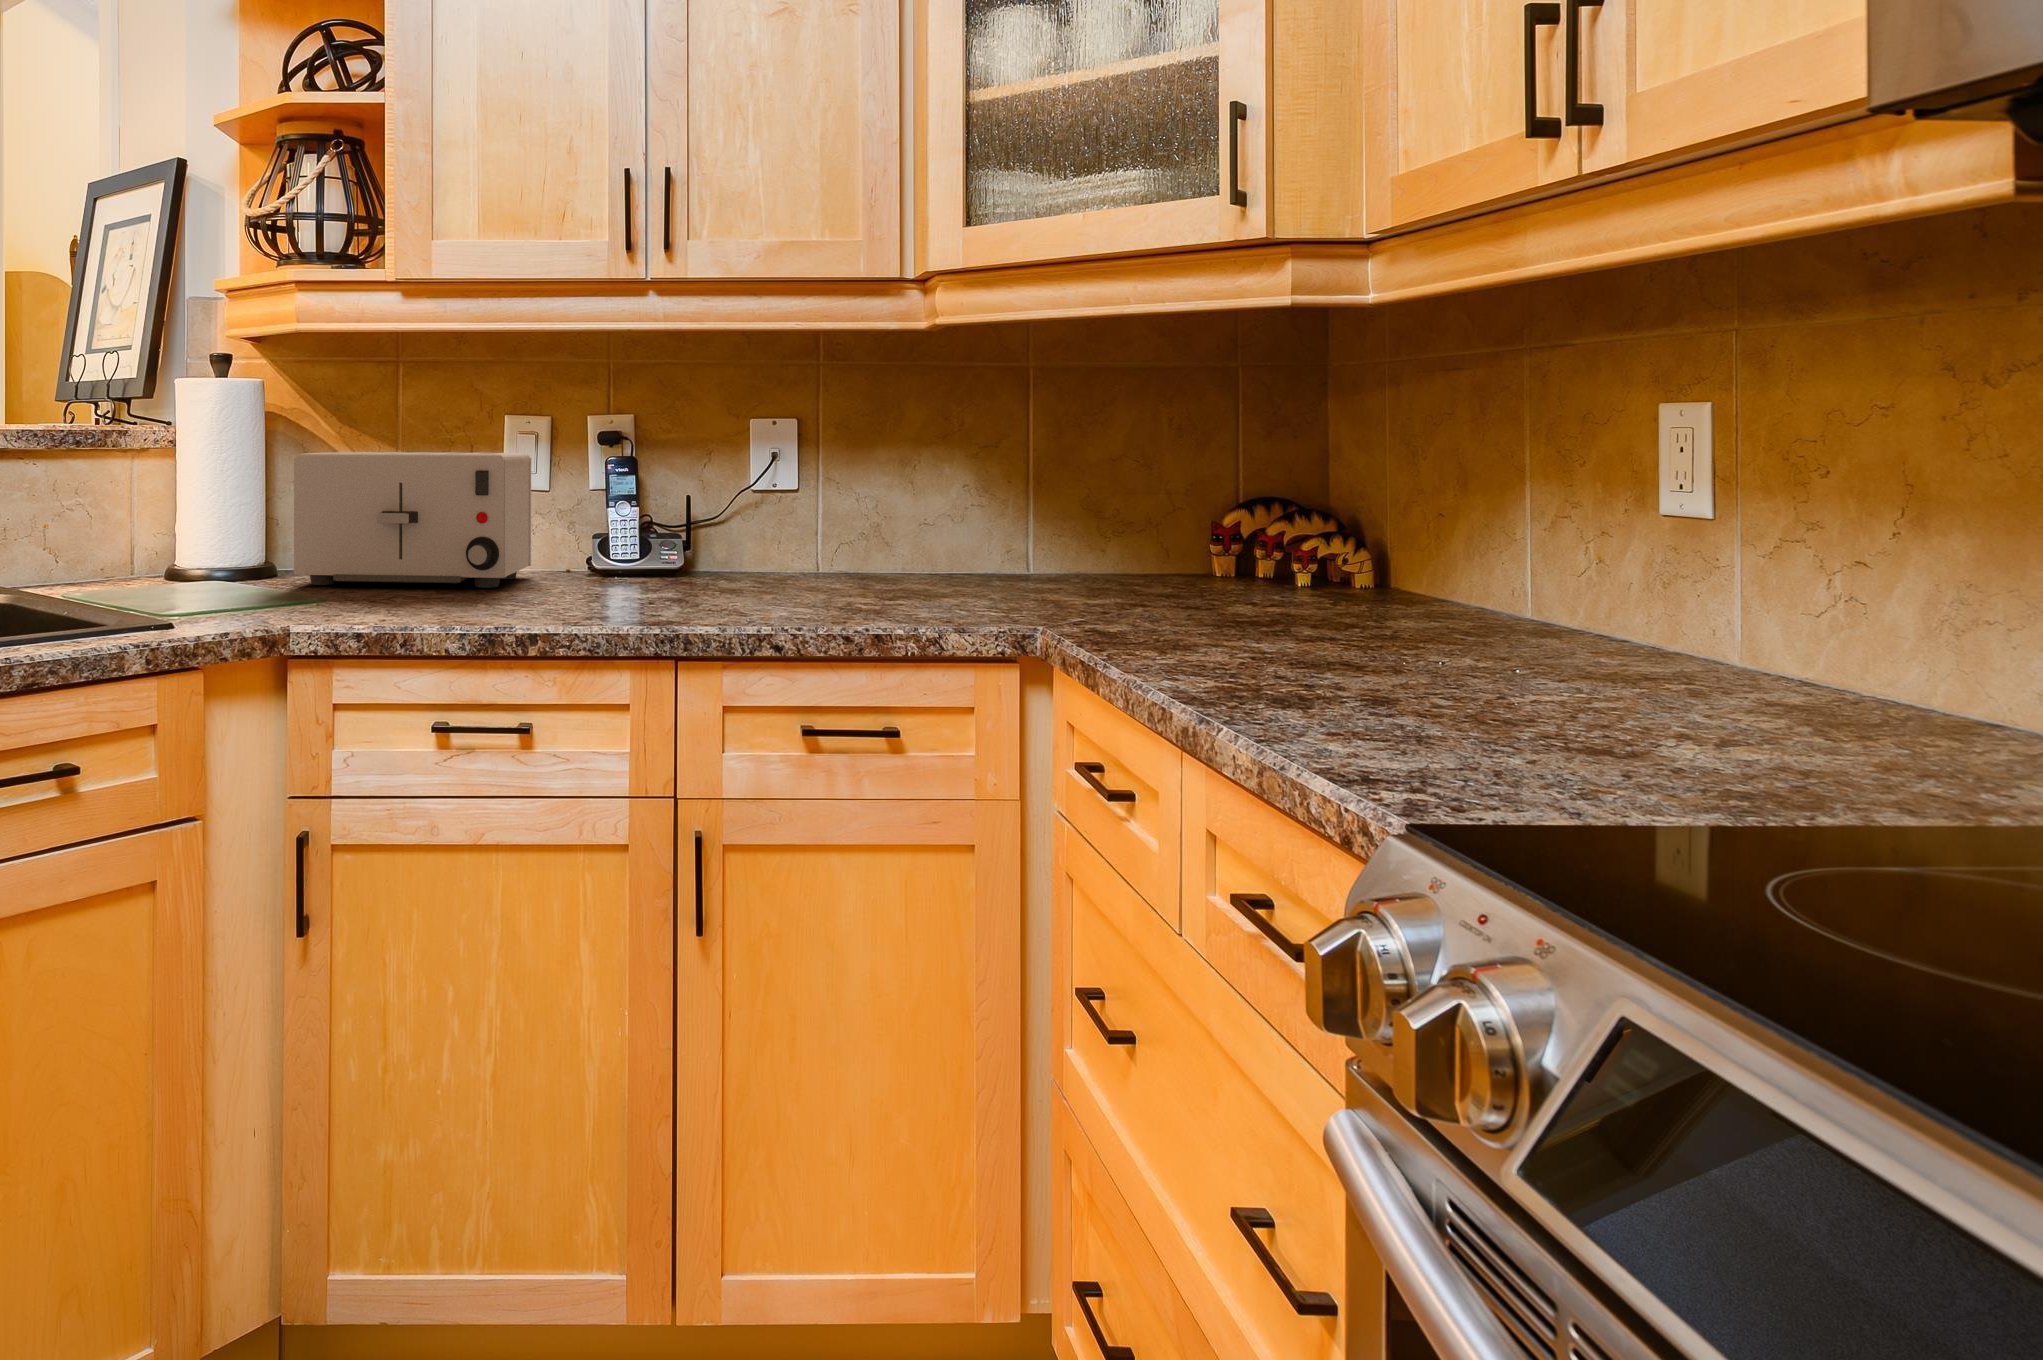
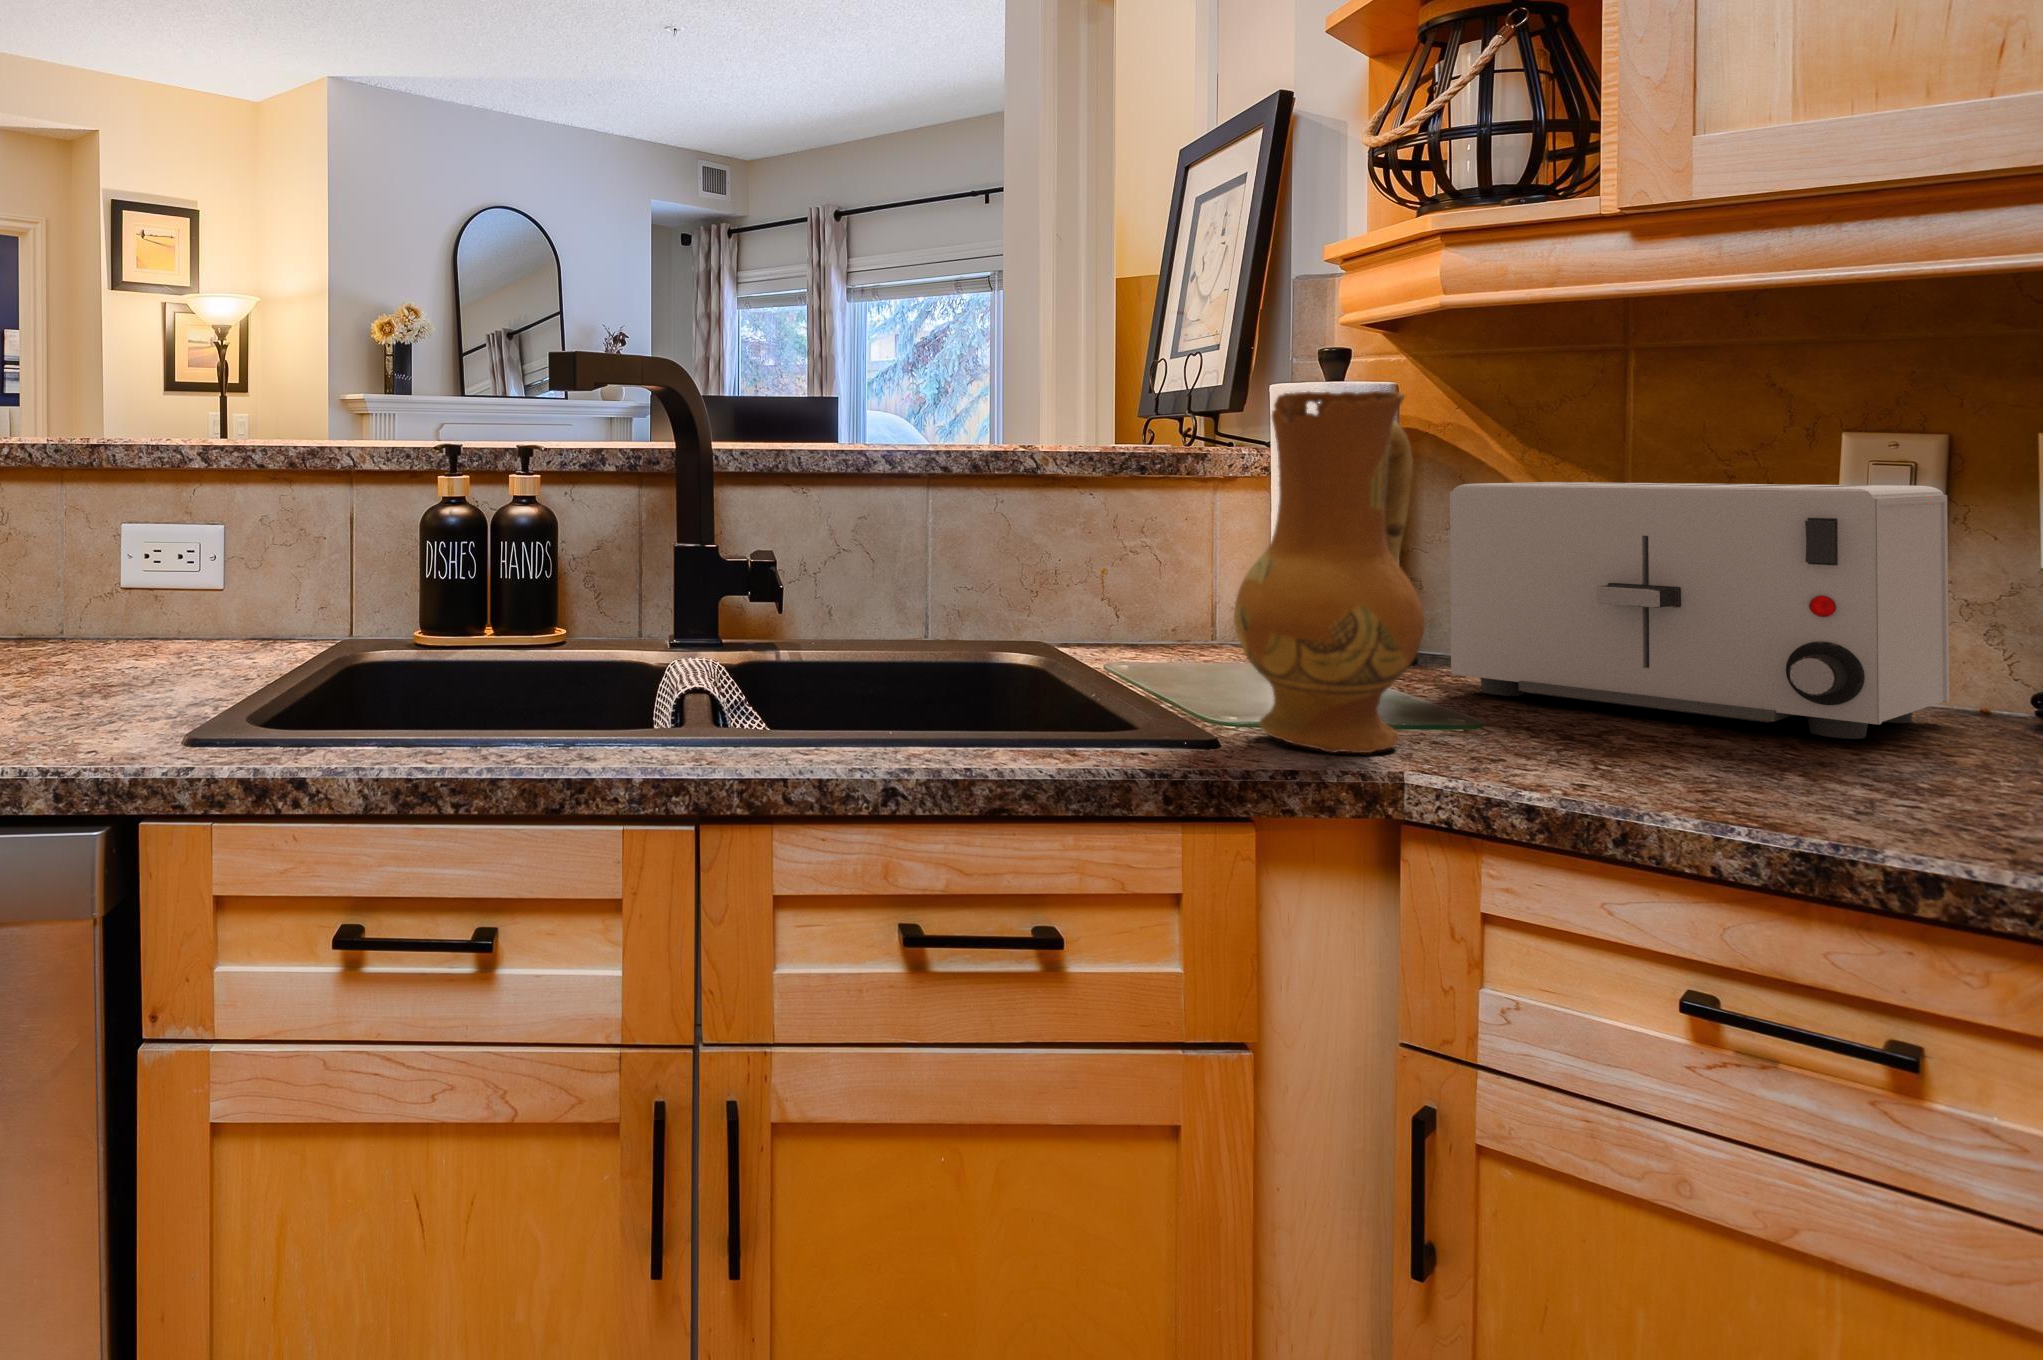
ceramic jug: none [180,394,297,622] -> present [1234,391,1425,753]

